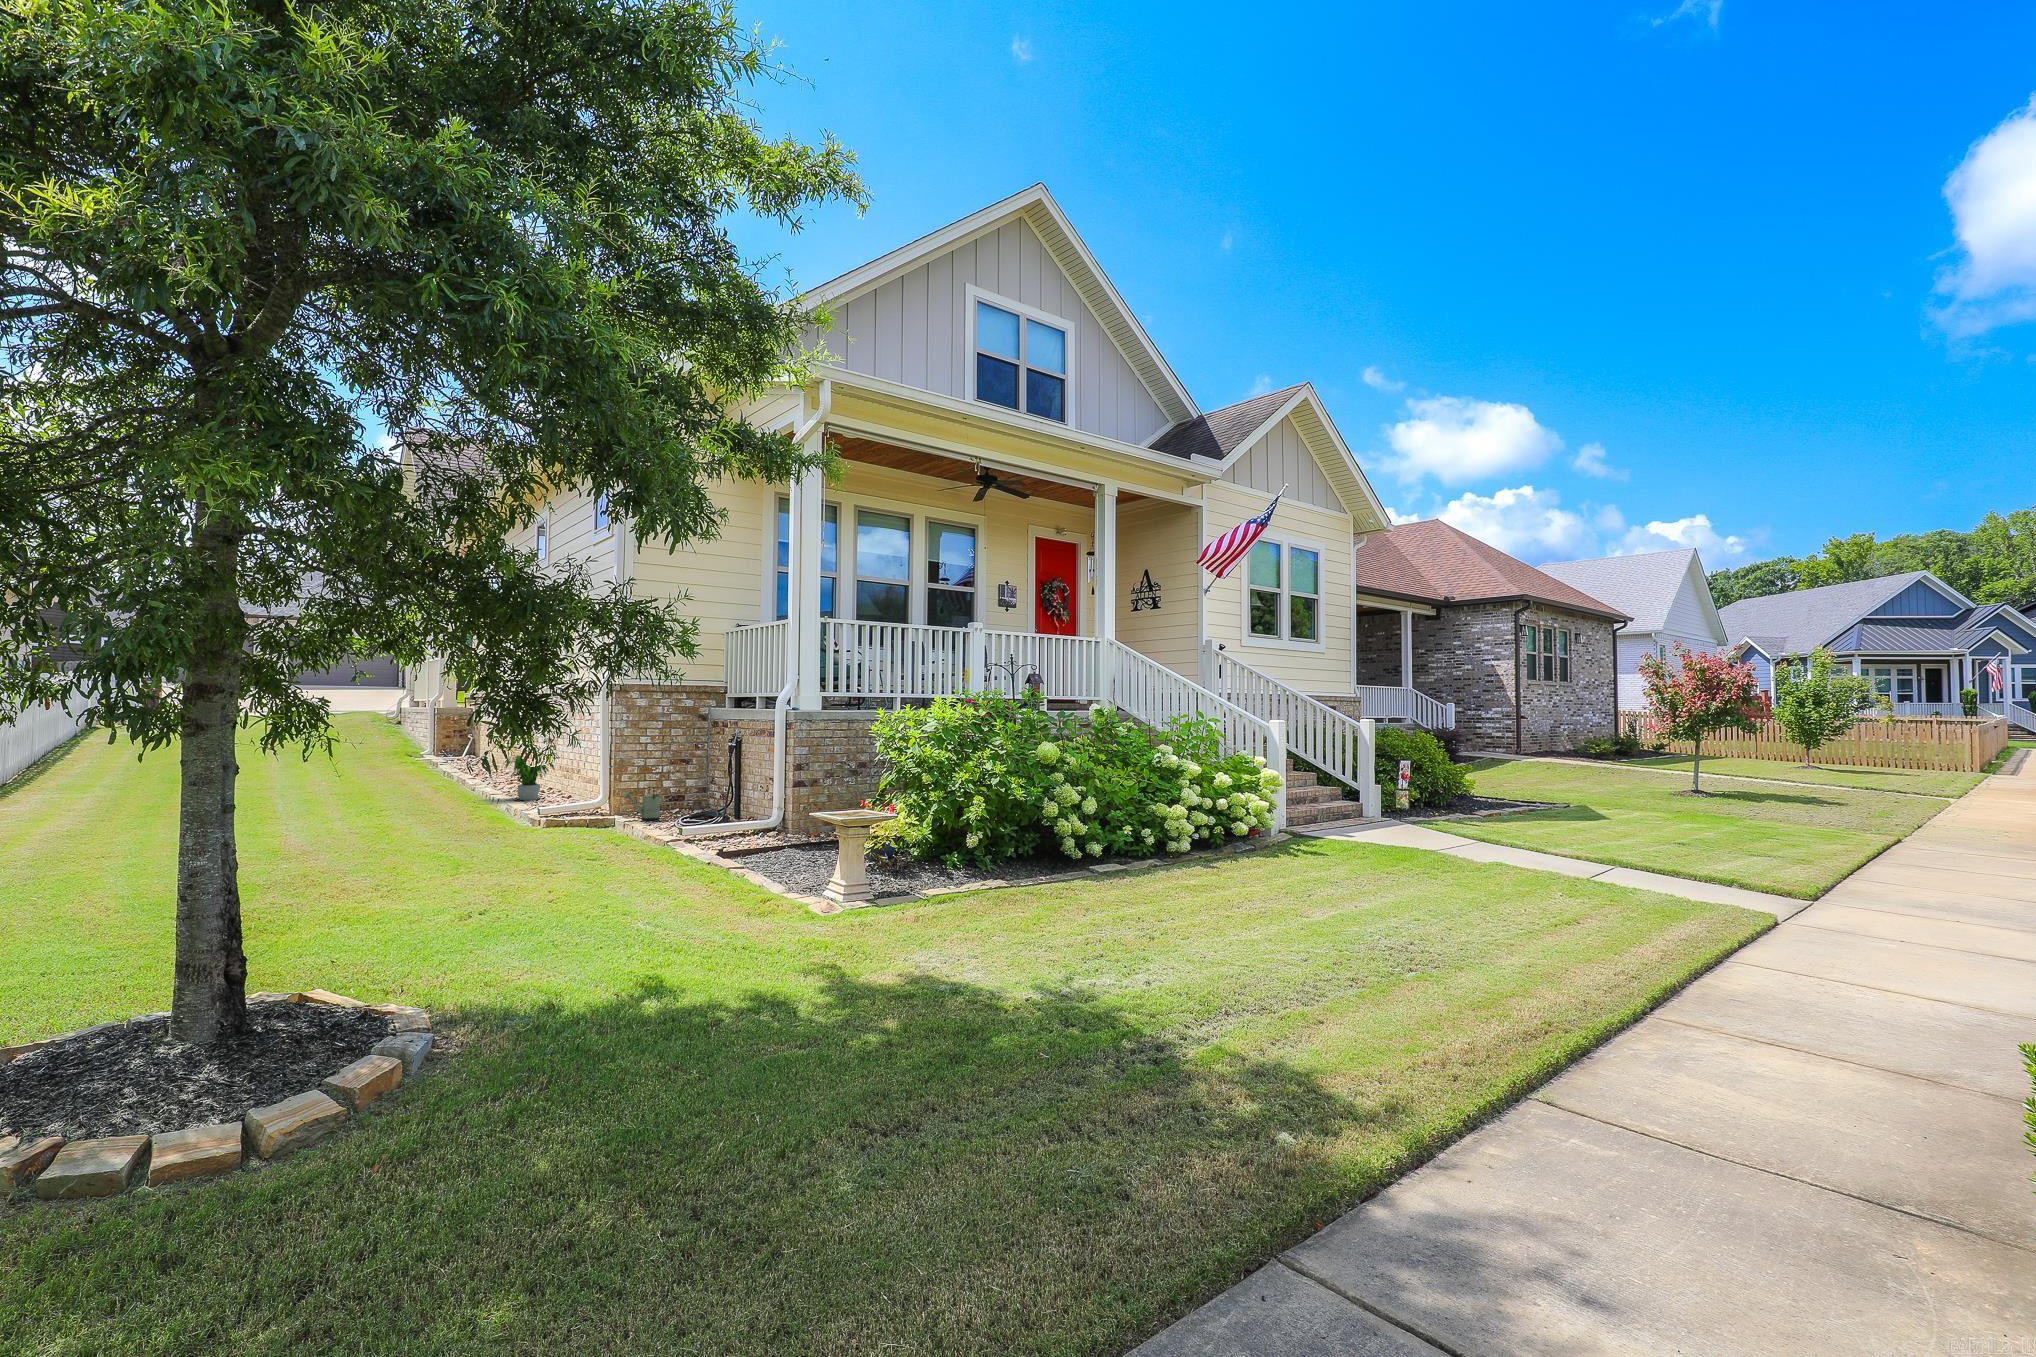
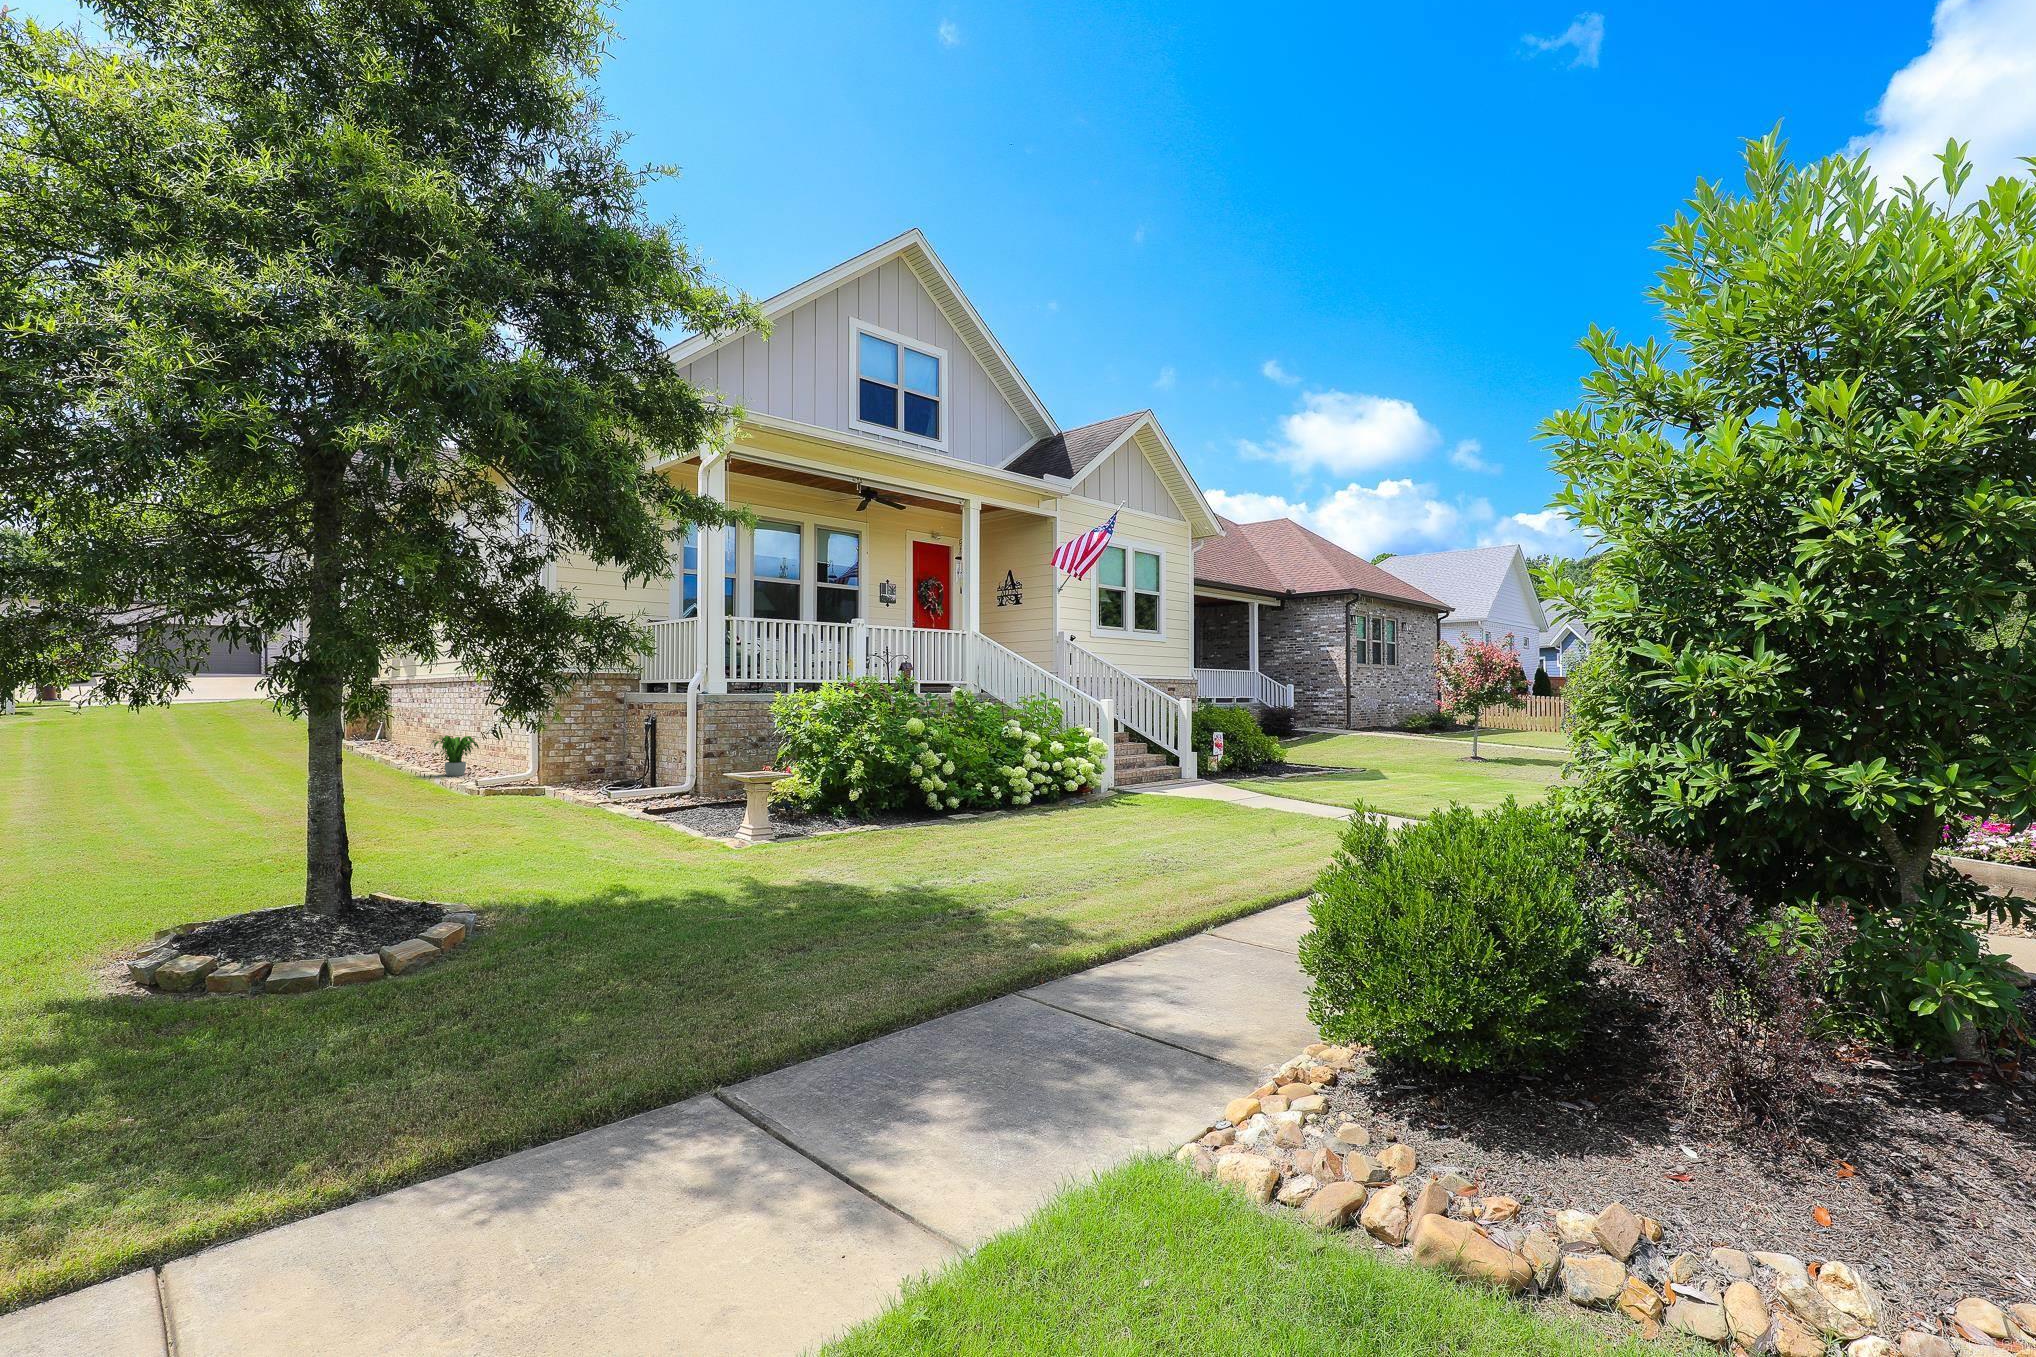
watering can: present [623,787,660,821] -> none [550,761,586,790]

